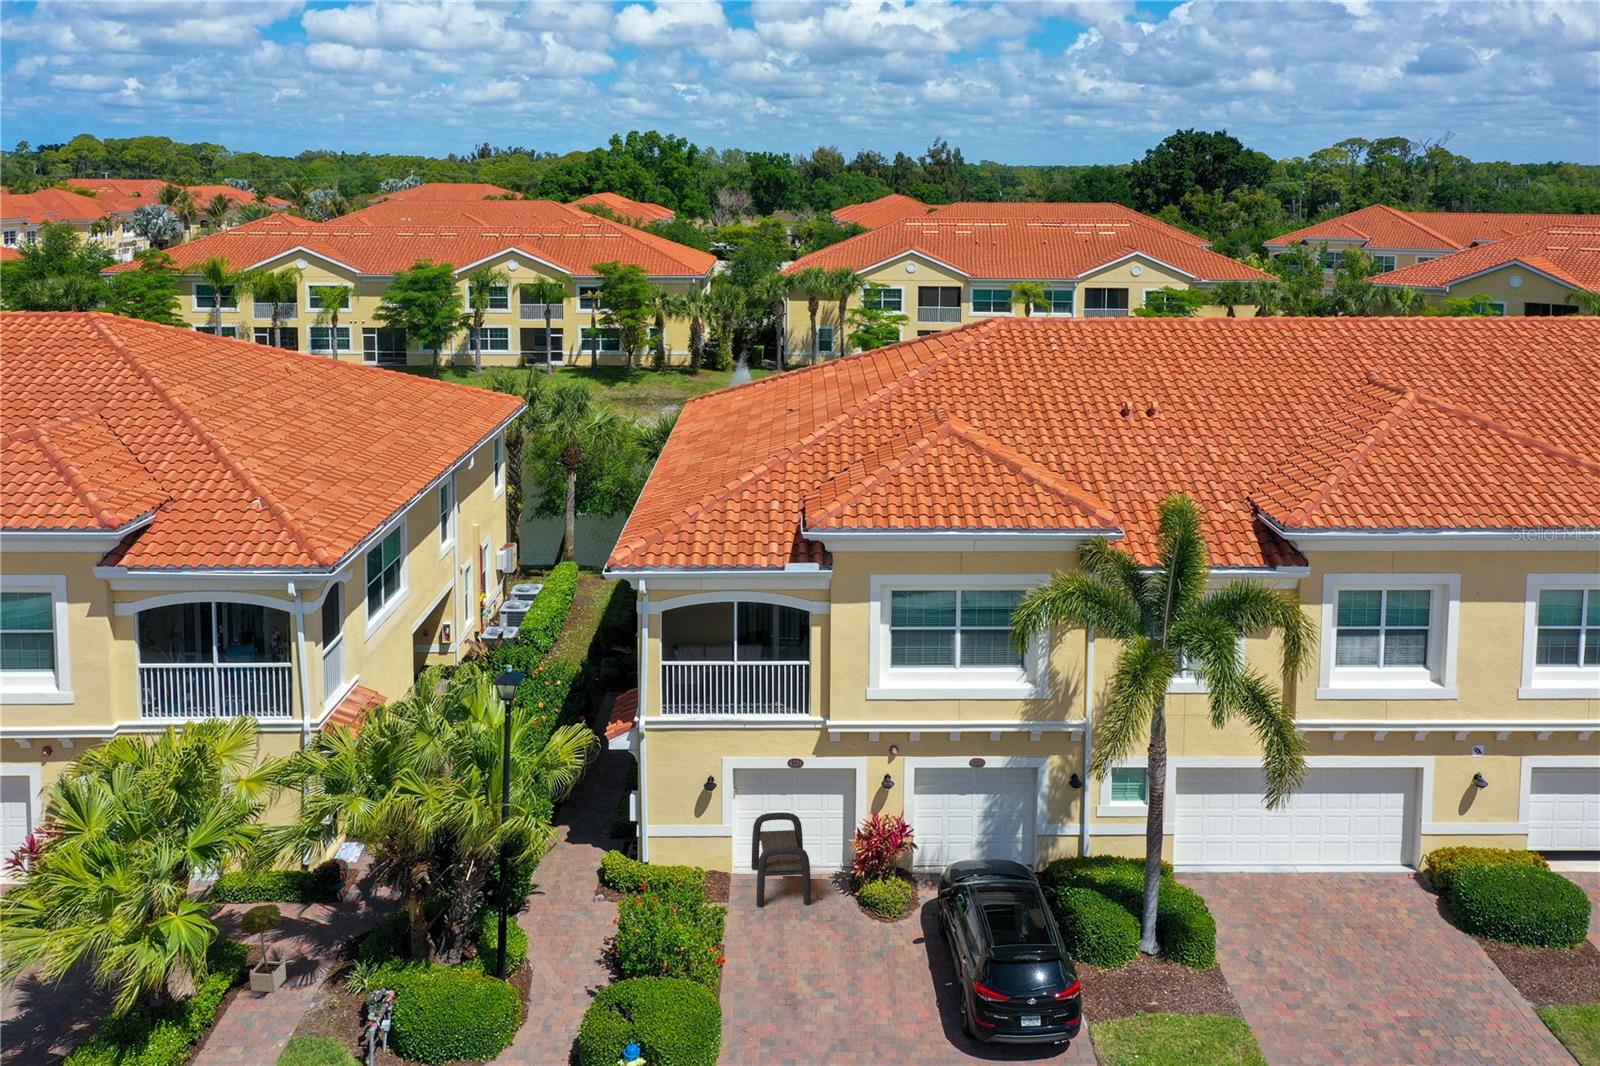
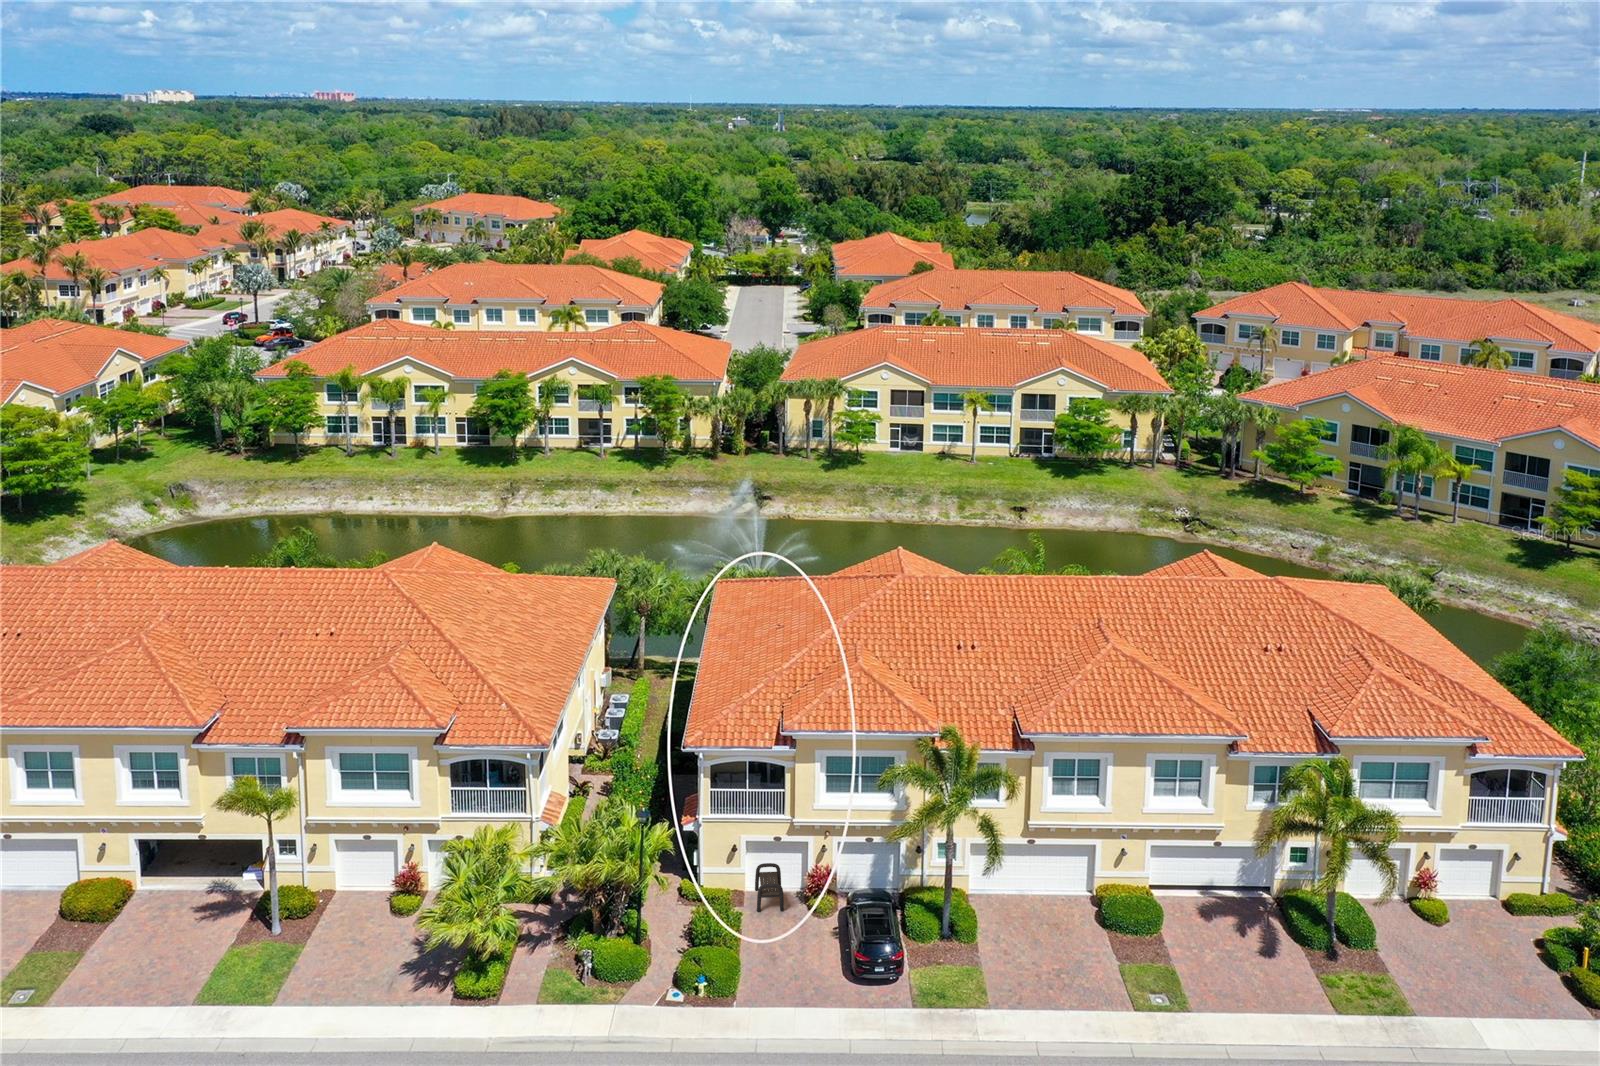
potted tree: present [240,904,286,992] -> none [519,914,537,954]

